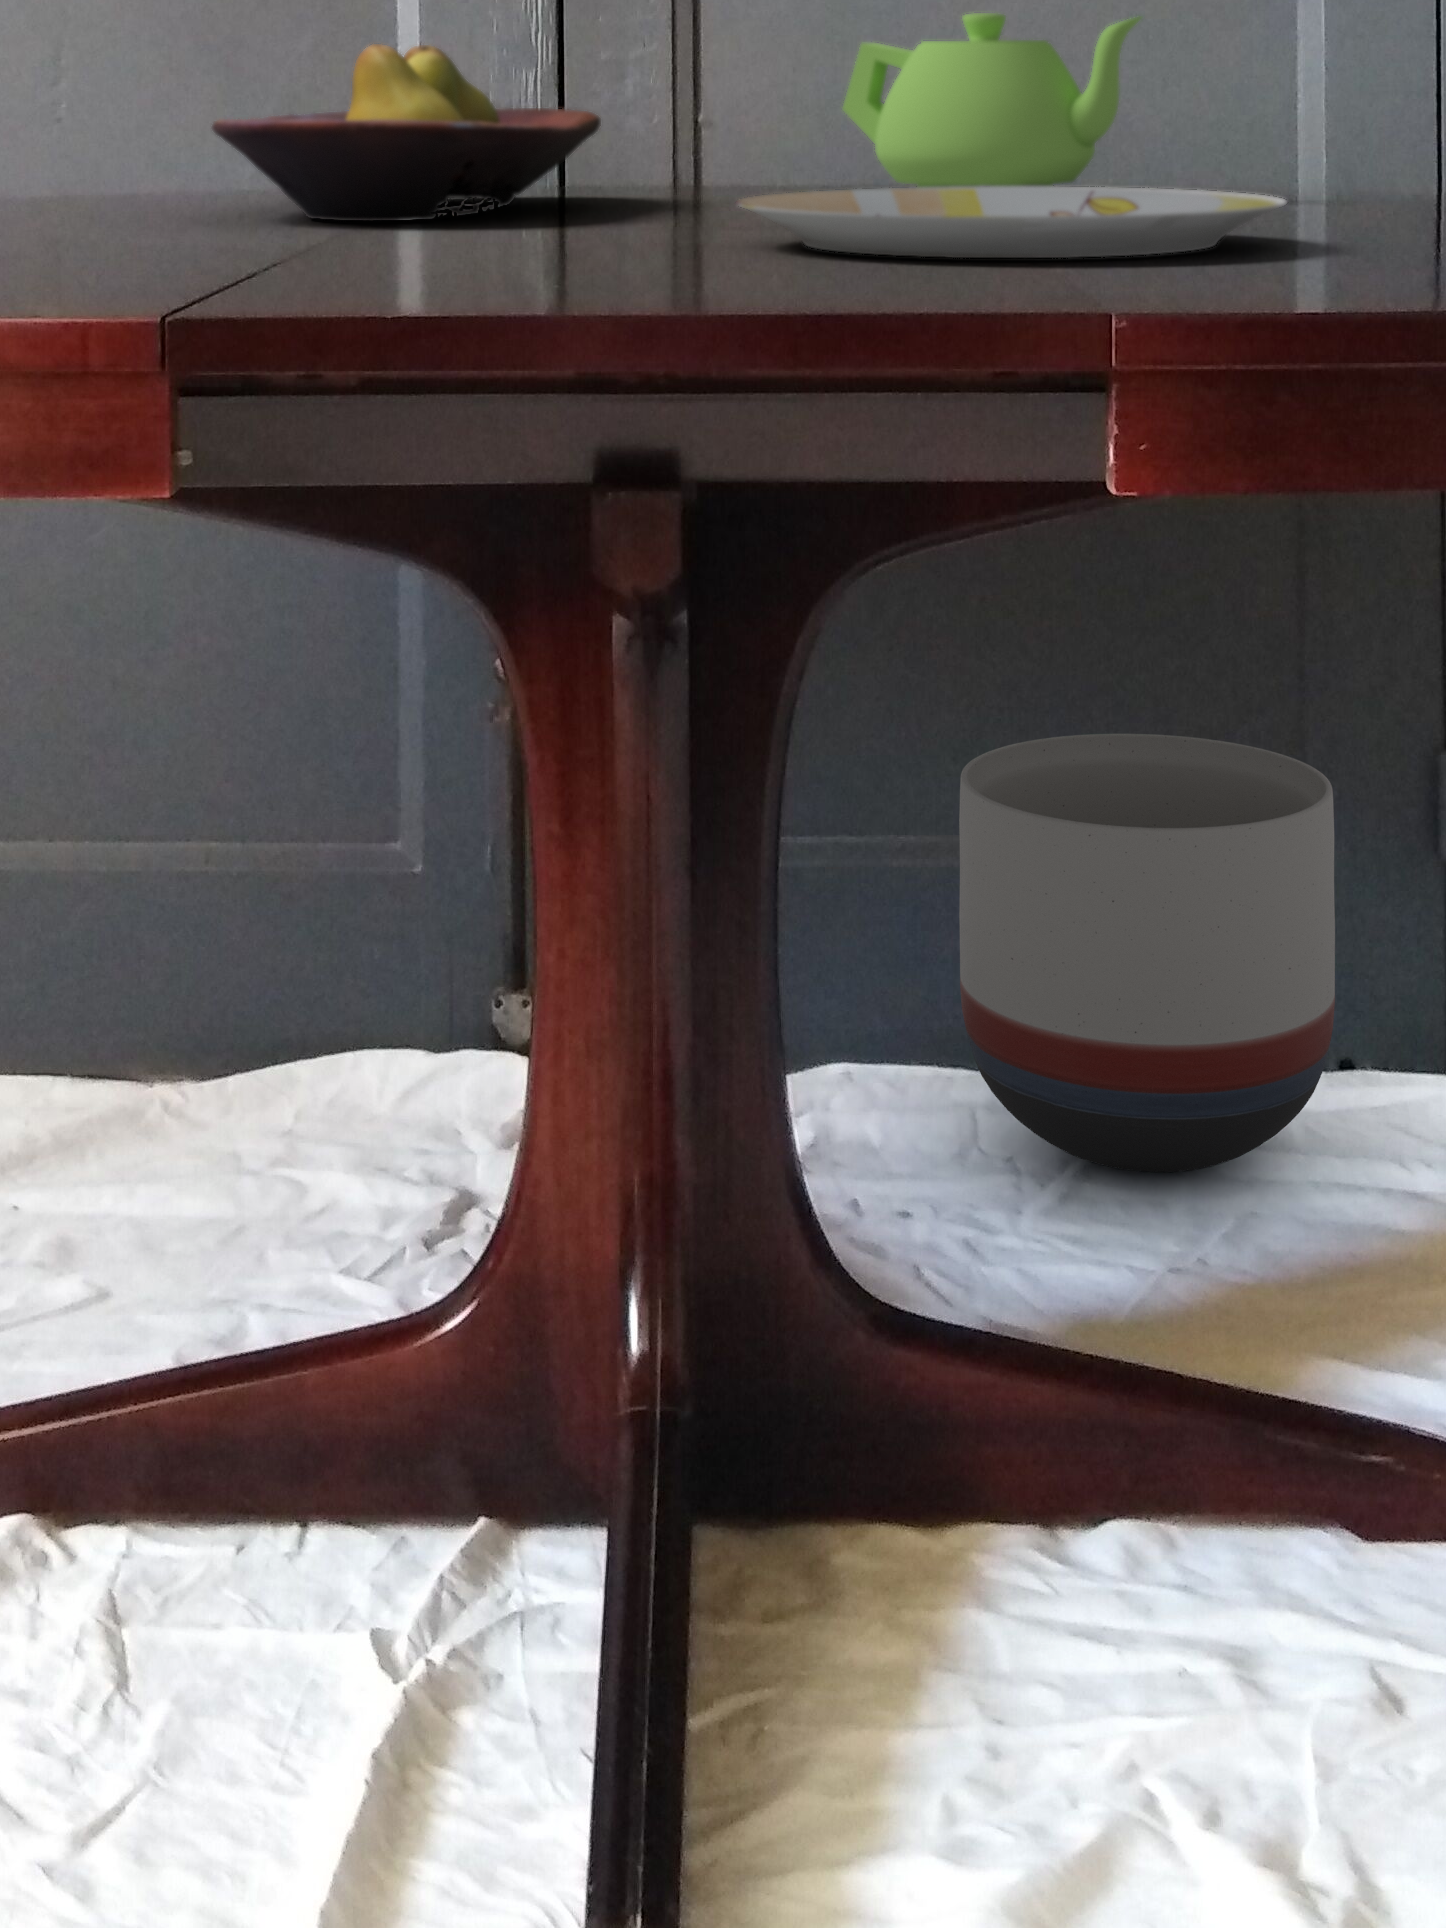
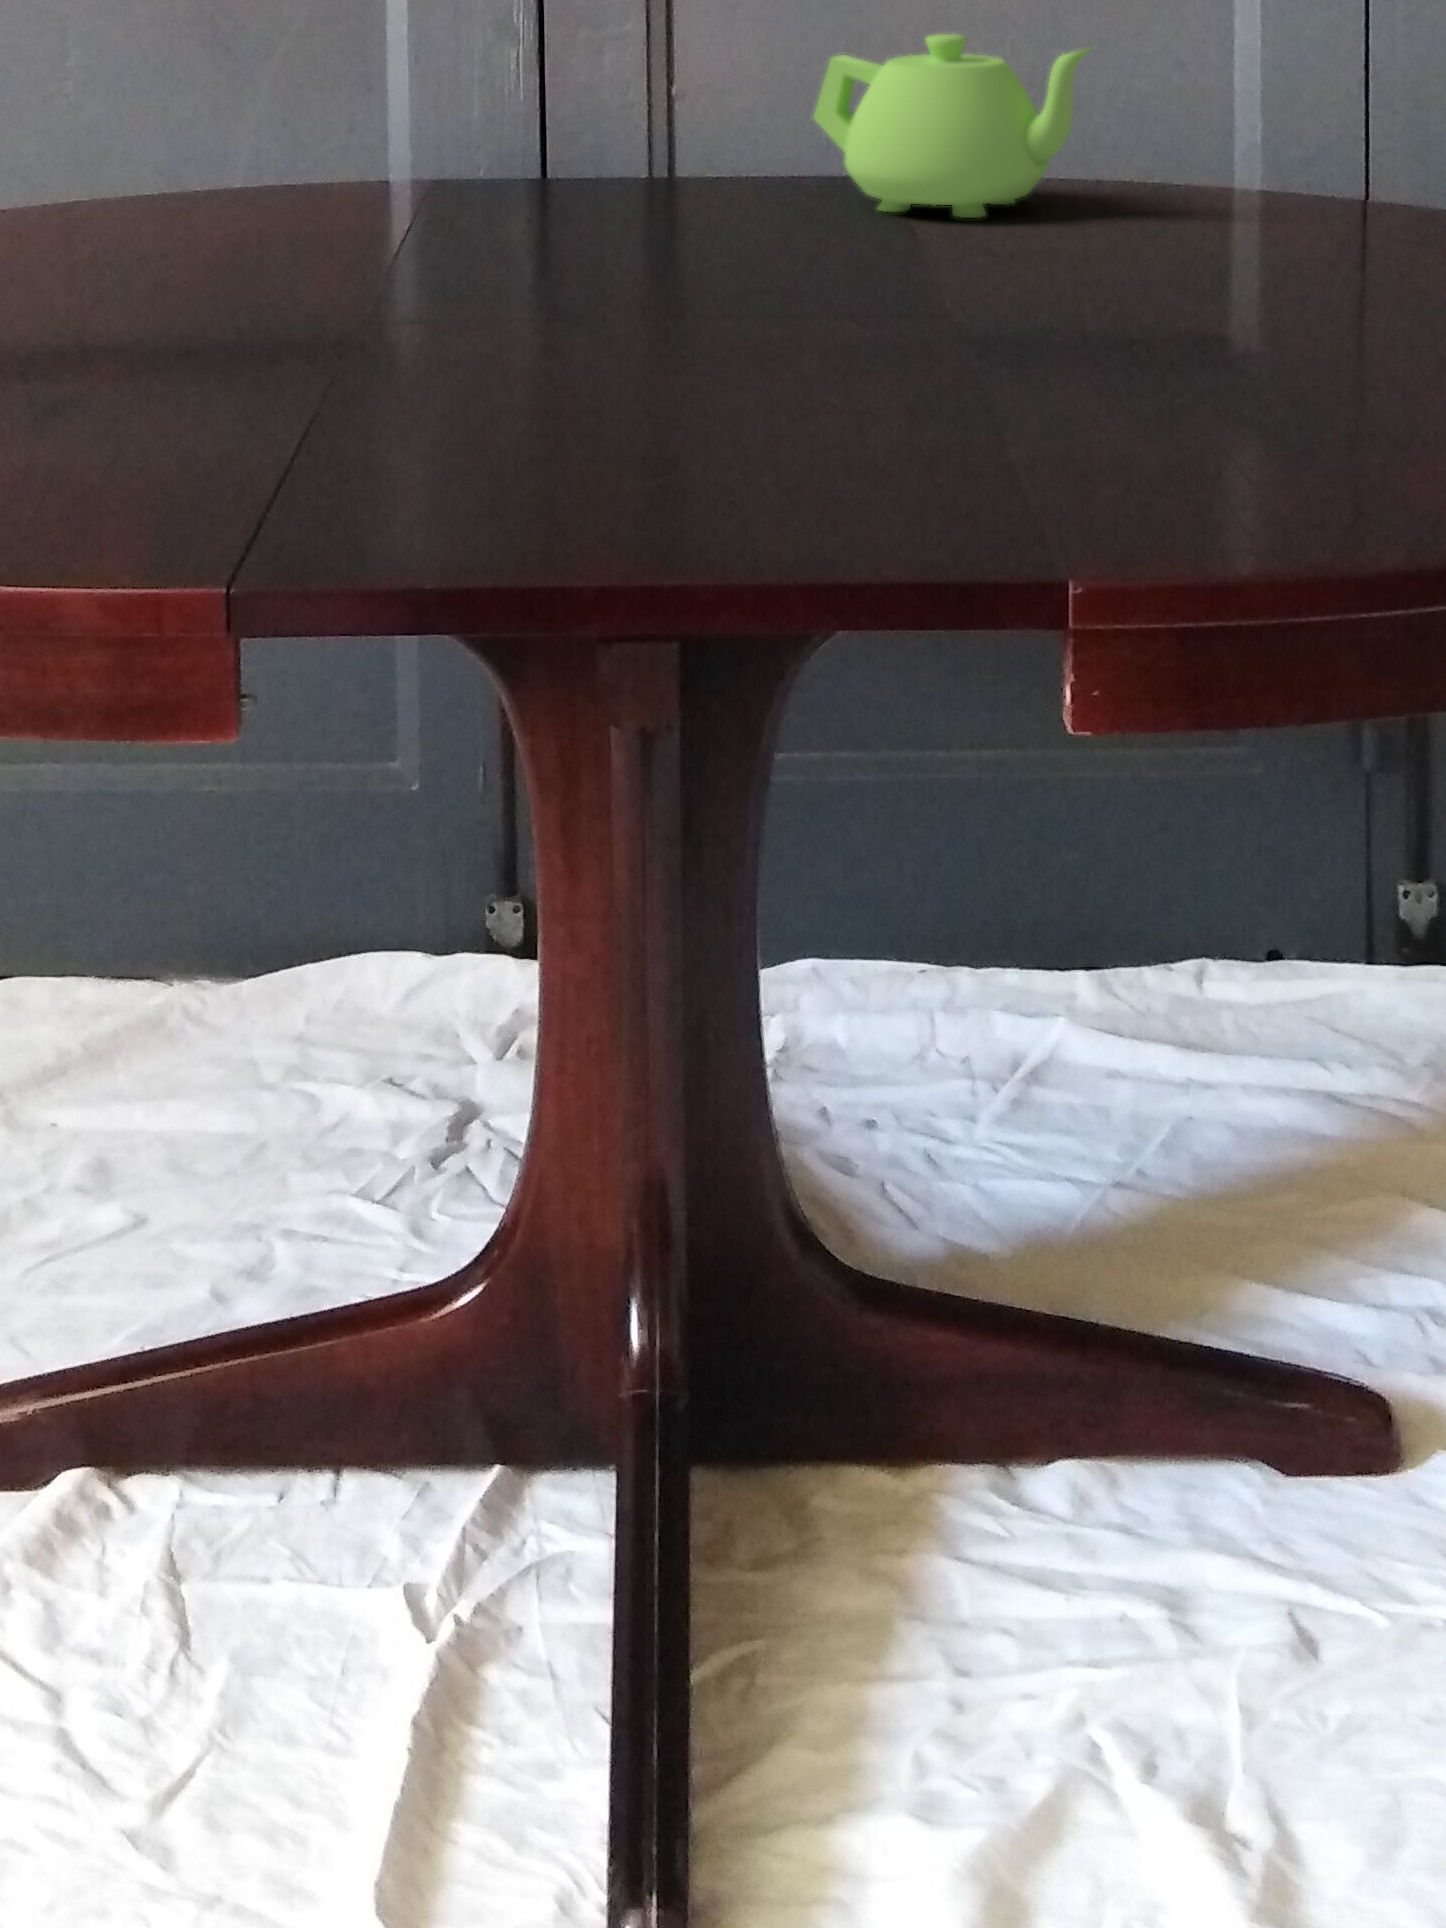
fruit bowl: present [212,44,601,221] -> none [231,76,590,275]
plate: present [736,187,1286,258] -> none [728,262,1229,391]
planter: present [959,734,1335,1172] -> none [922,664,1264,1079]

